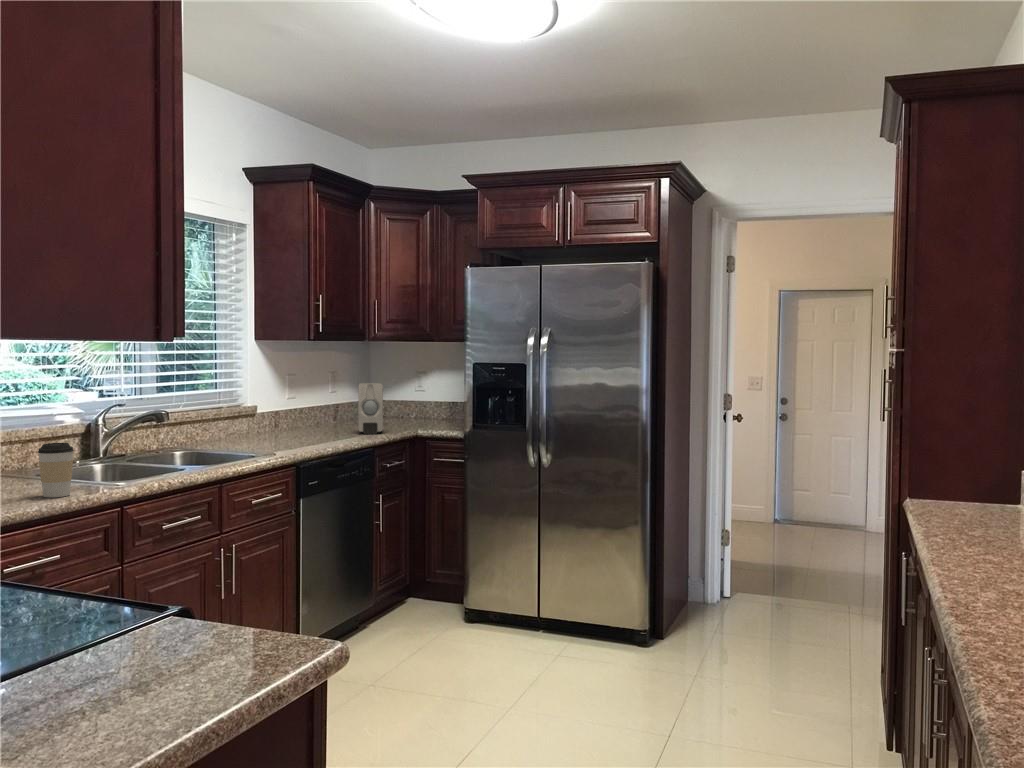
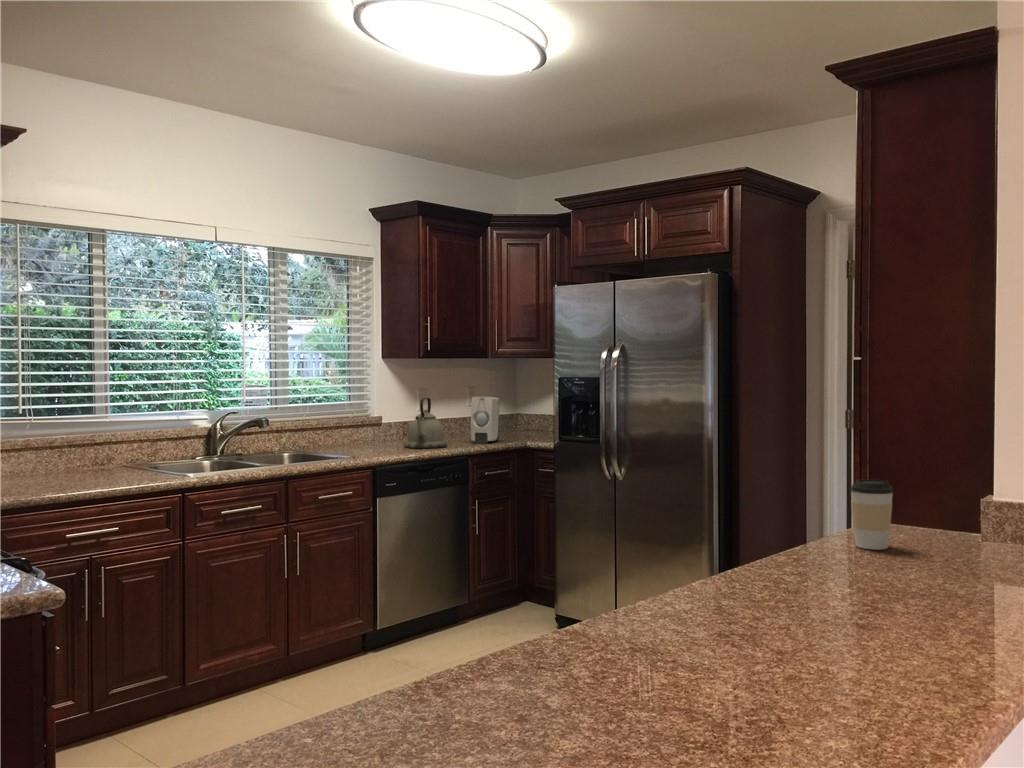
kettle: none [294,385,343,442] -> present [405,398,447,449]
coffee cup: present [38,443,74,497] -> present [850,479,894,550]

